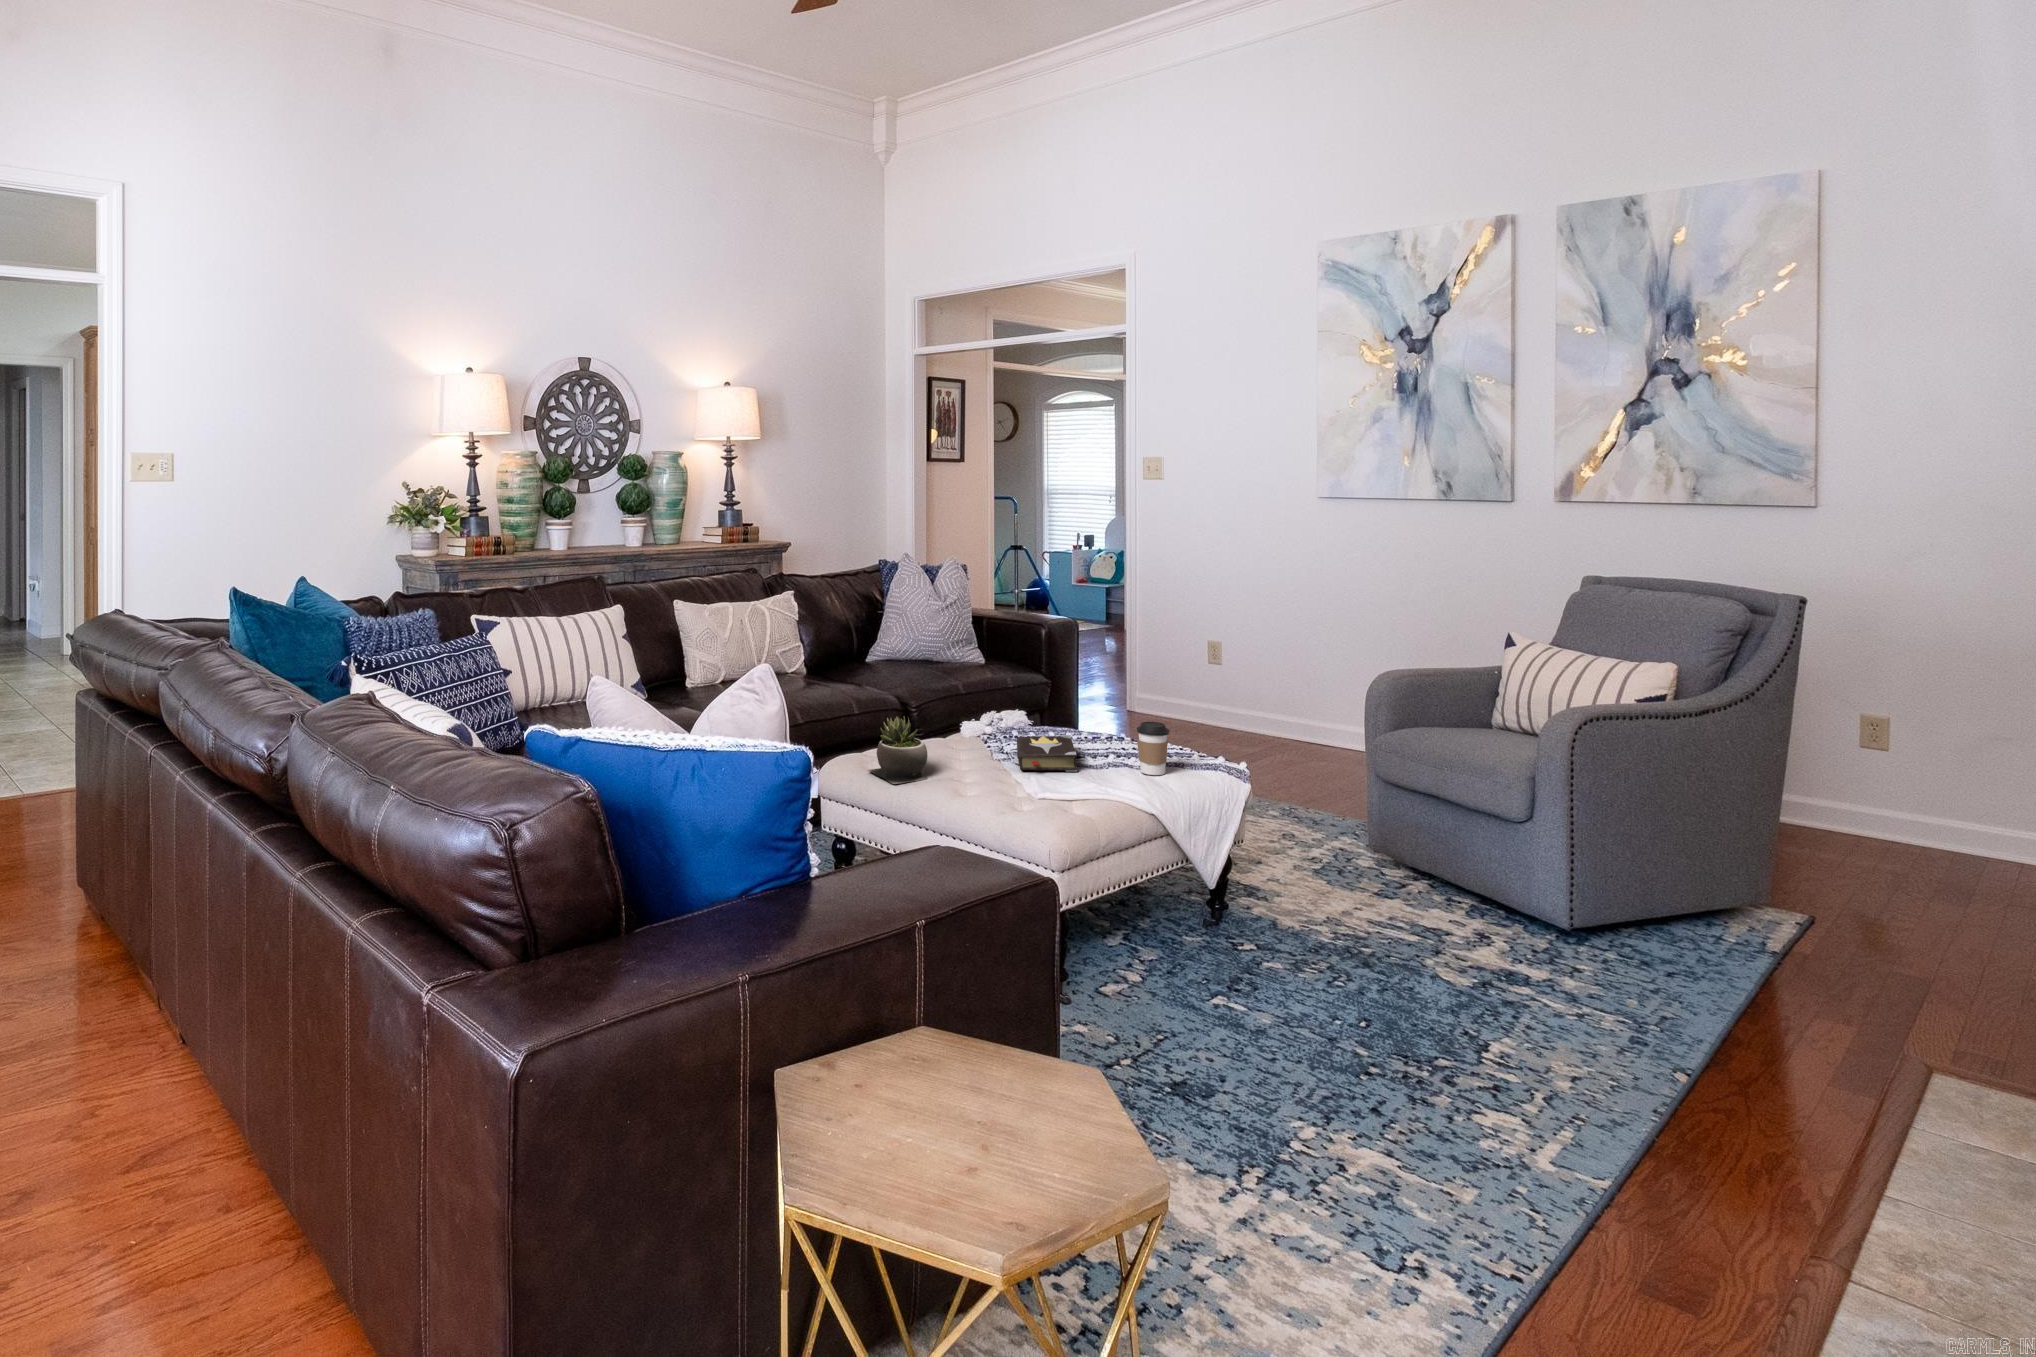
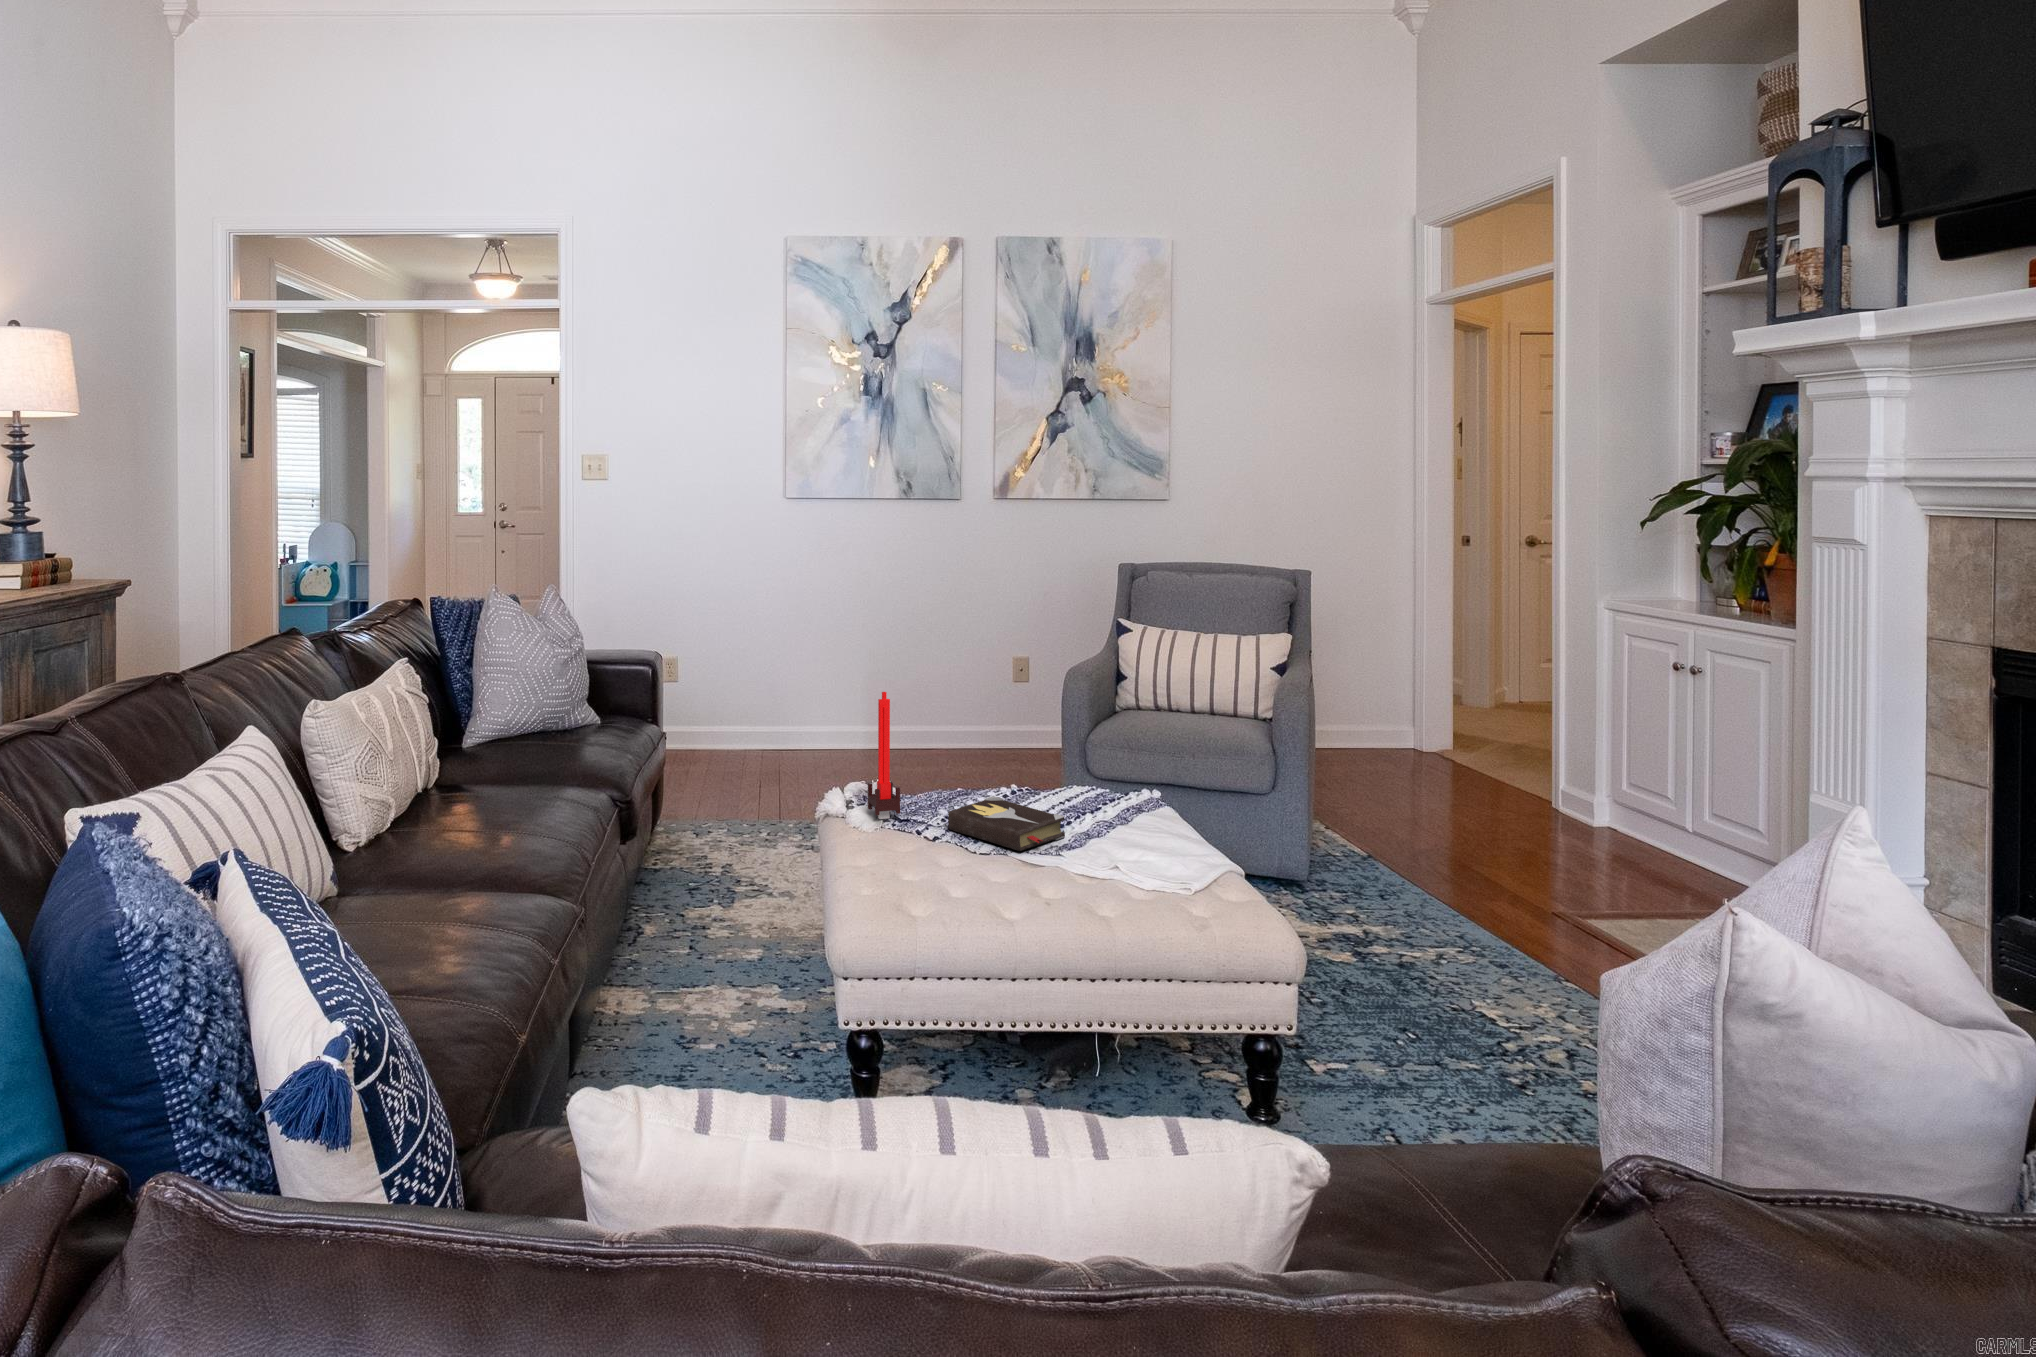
candle: none [986,640,1012,738] -> present [868,692,900,819]
succulent plant: present [868,717,928,784] -> none [876,813,961,911]
coffee cup: present [1137,722,1170,775] -> none [1102,760,1139,822]

